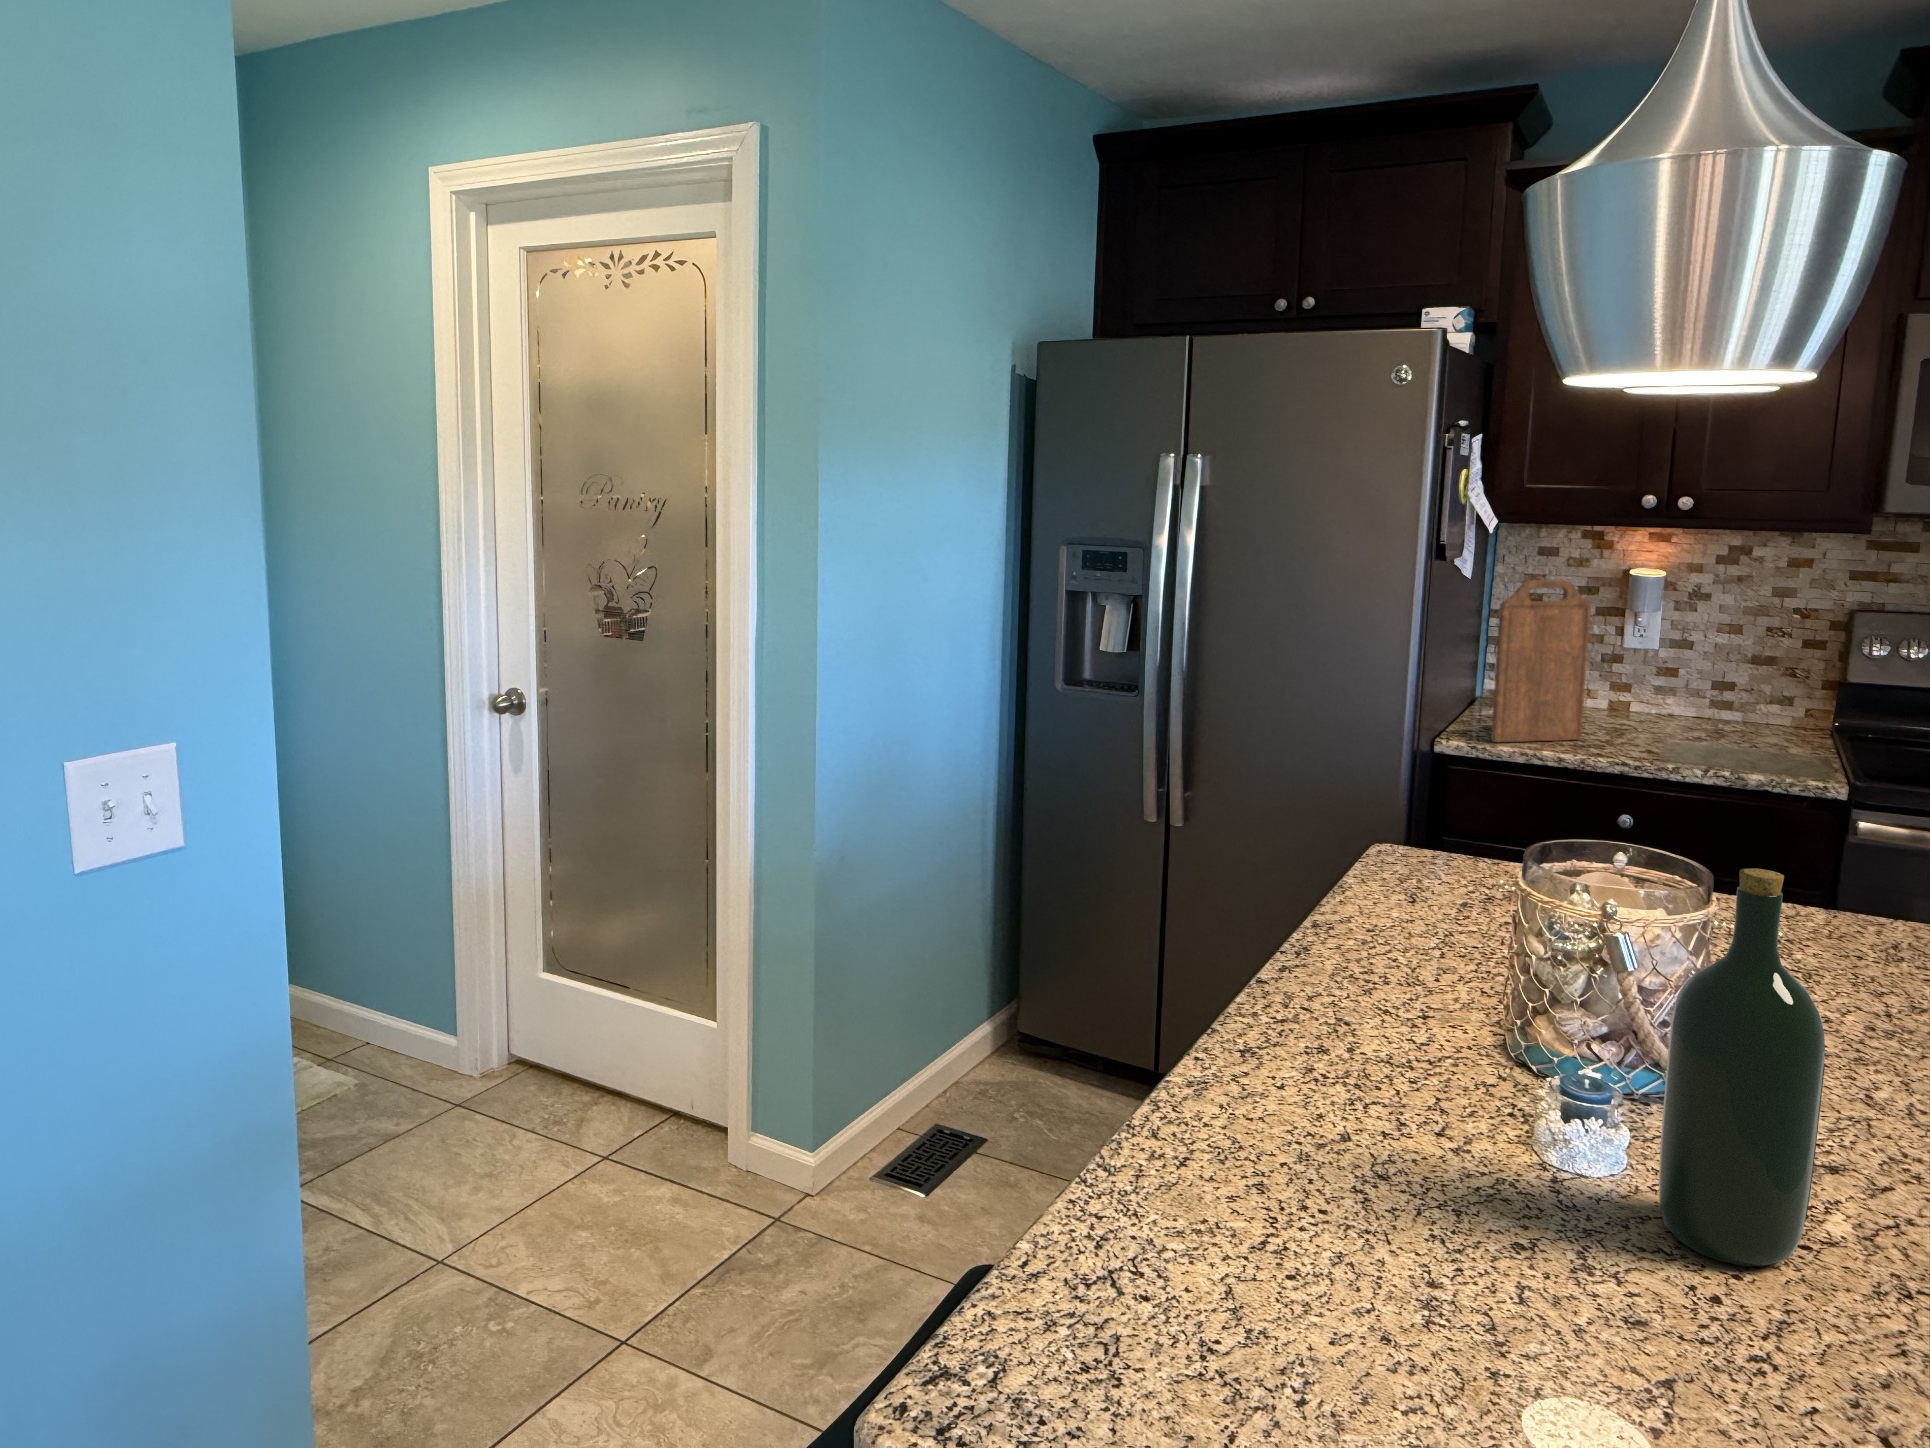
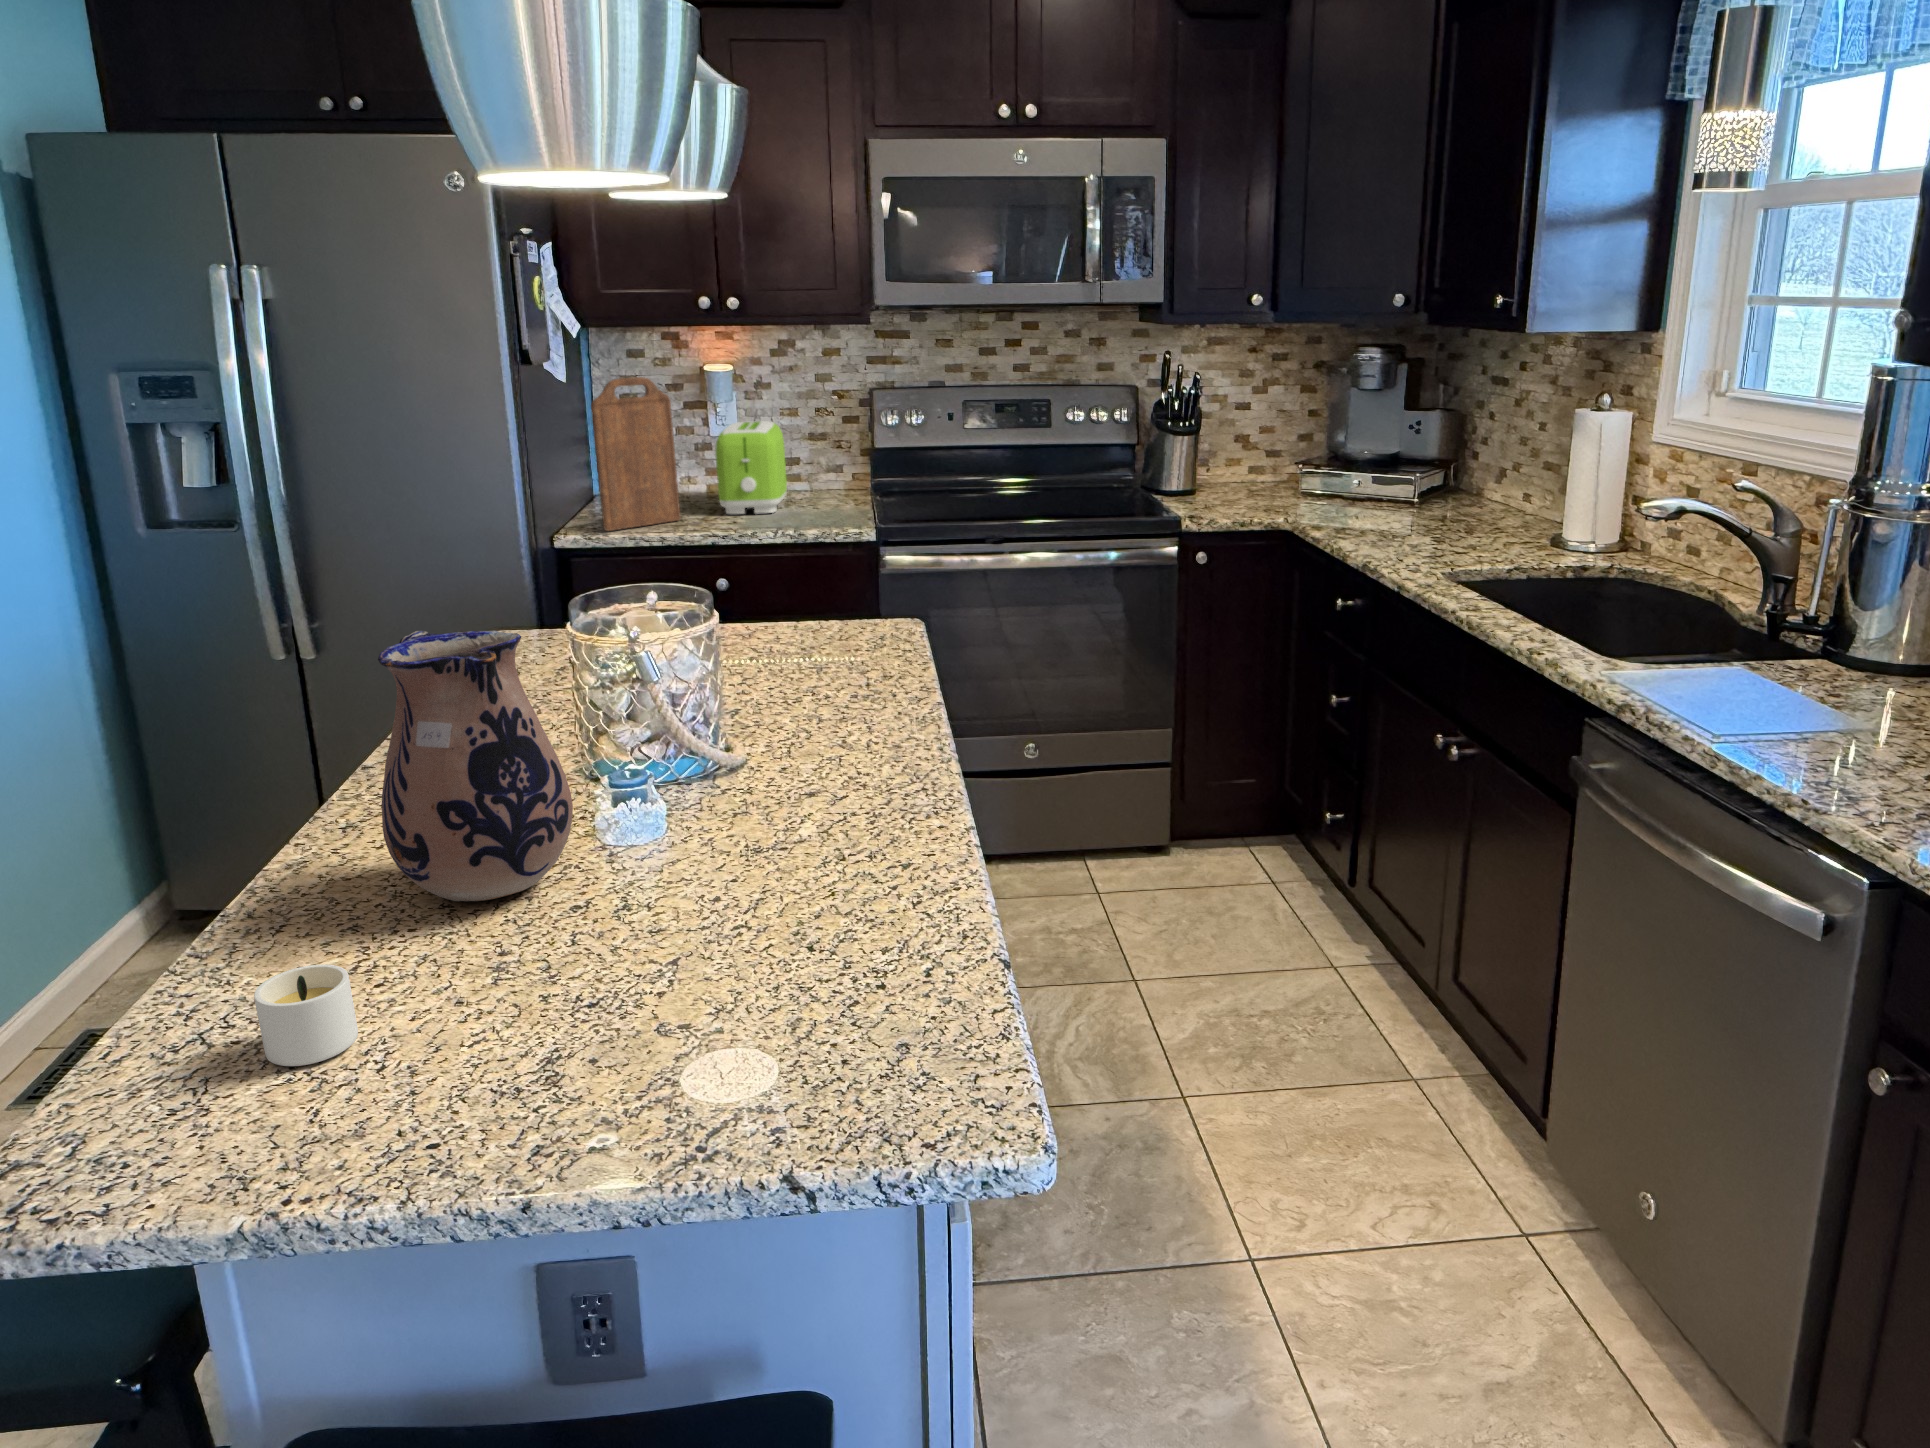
toaster: none [1630,635,1721,745] -> present [715,421,787,514]
ceramic pitcher: none [1304,866,1523,1201] -> present [378,630,573,901]
wine bottle: present [1659,868,1825,1266] -> none [667,576,777,873]
candle: none [1177,1239,1296,1364] -> present [254,964,358,1066]

